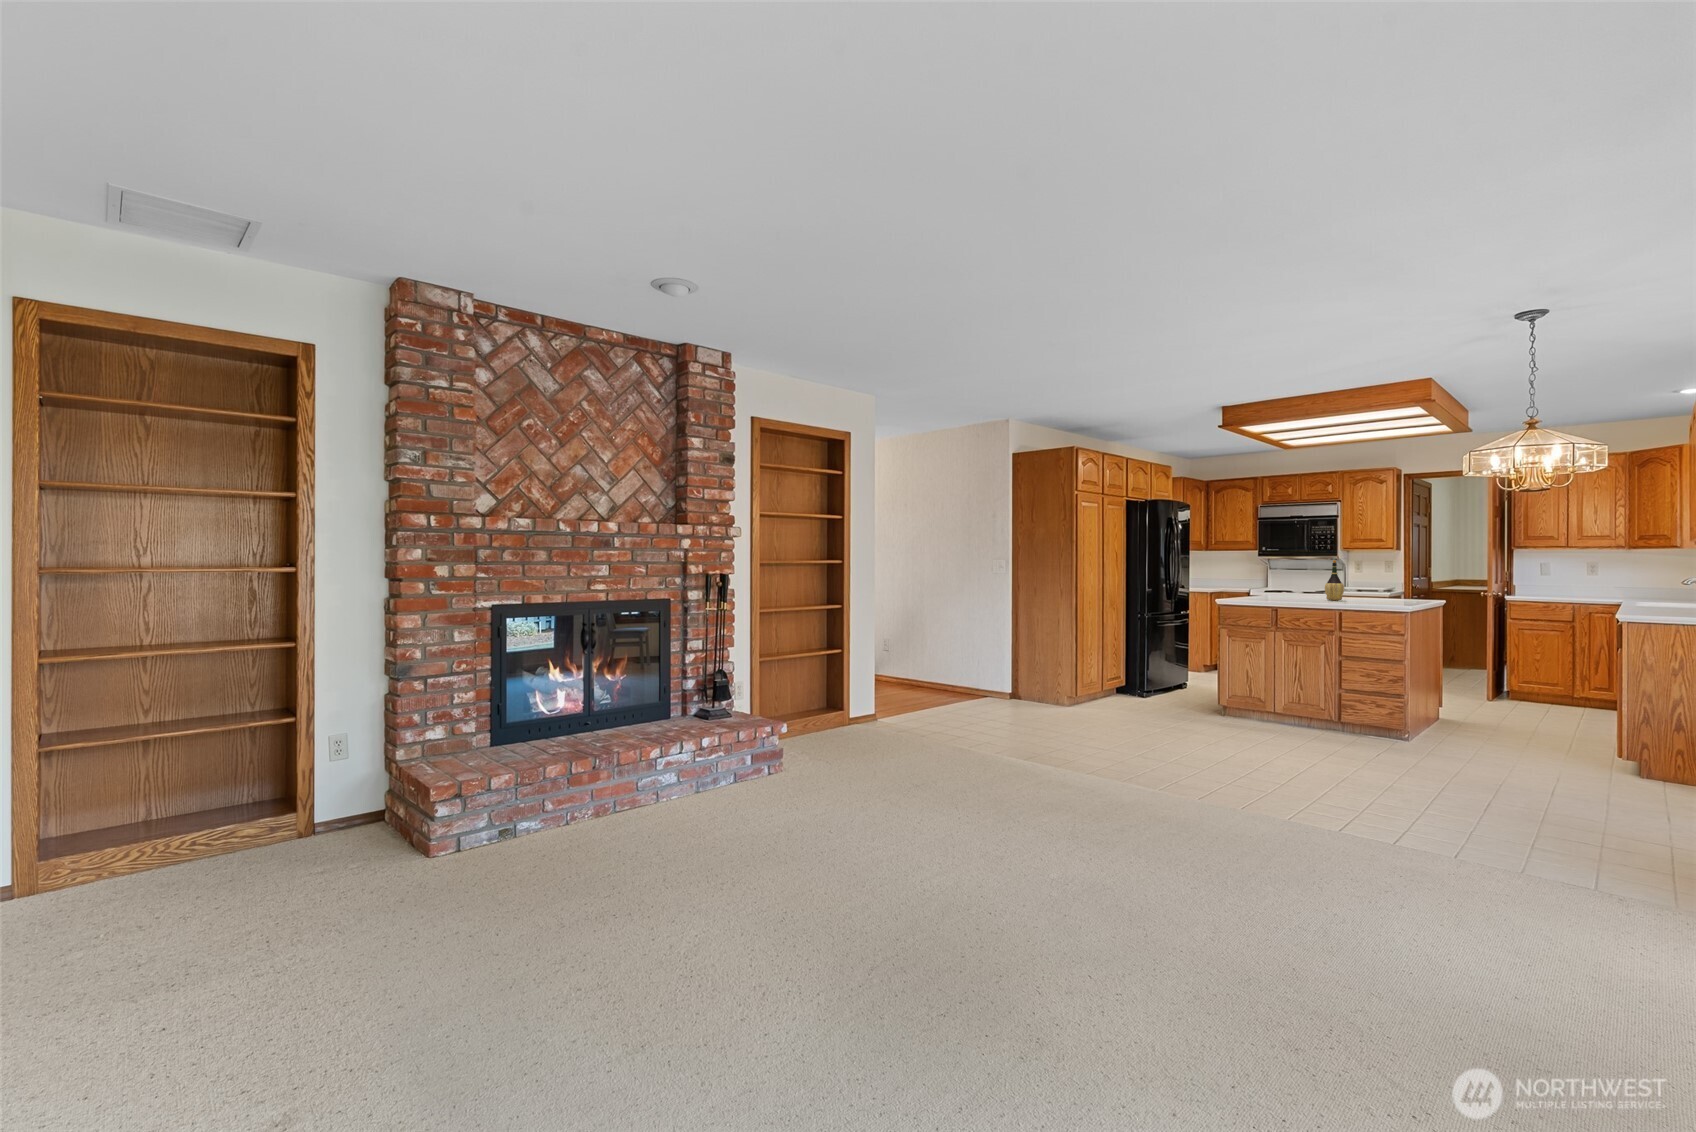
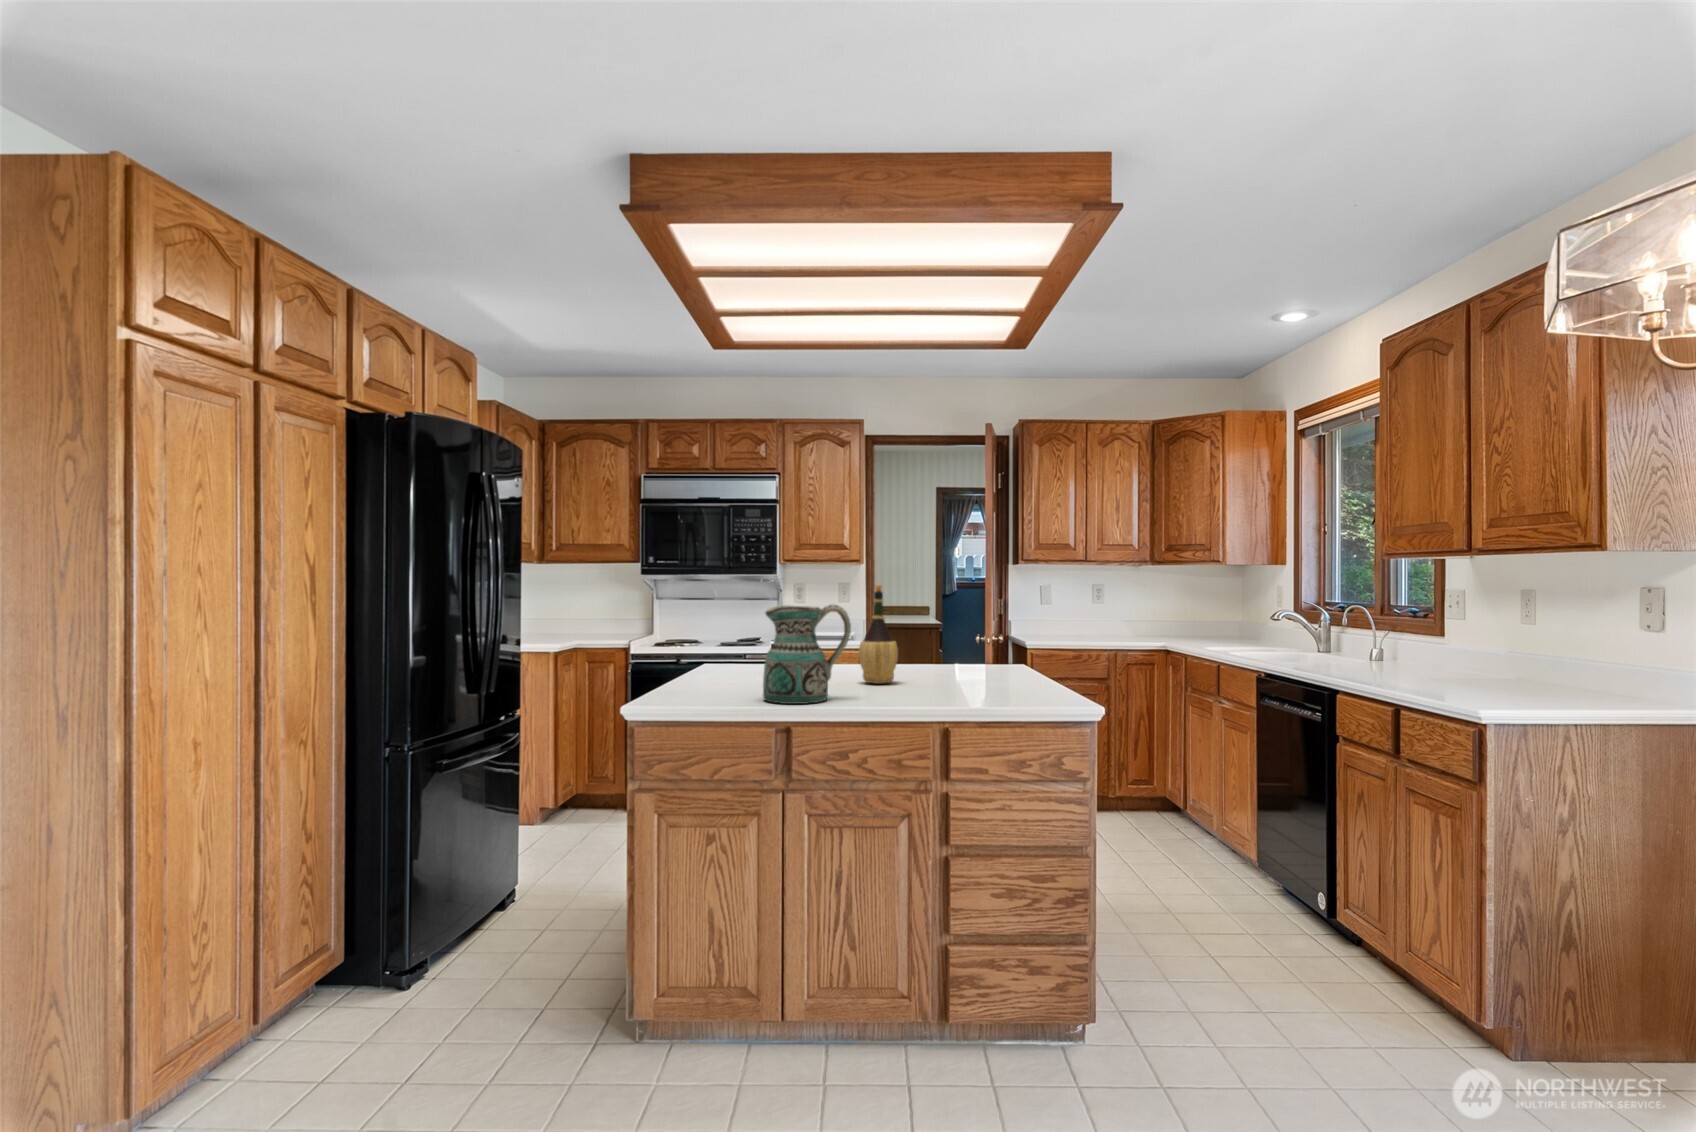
ceramic pitcher: none [1270,567,1307,601] -> present [763,604,851,704]

